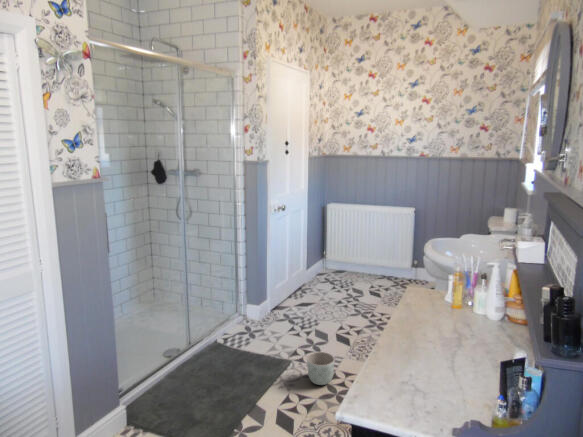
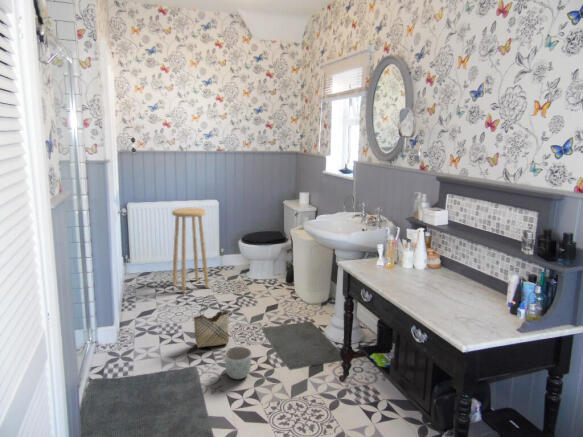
stool: none [351,212,385,296] -> present [172,208,209,293]
woven basket: none [311,298,347,350] -> present [194,296,229,347]

